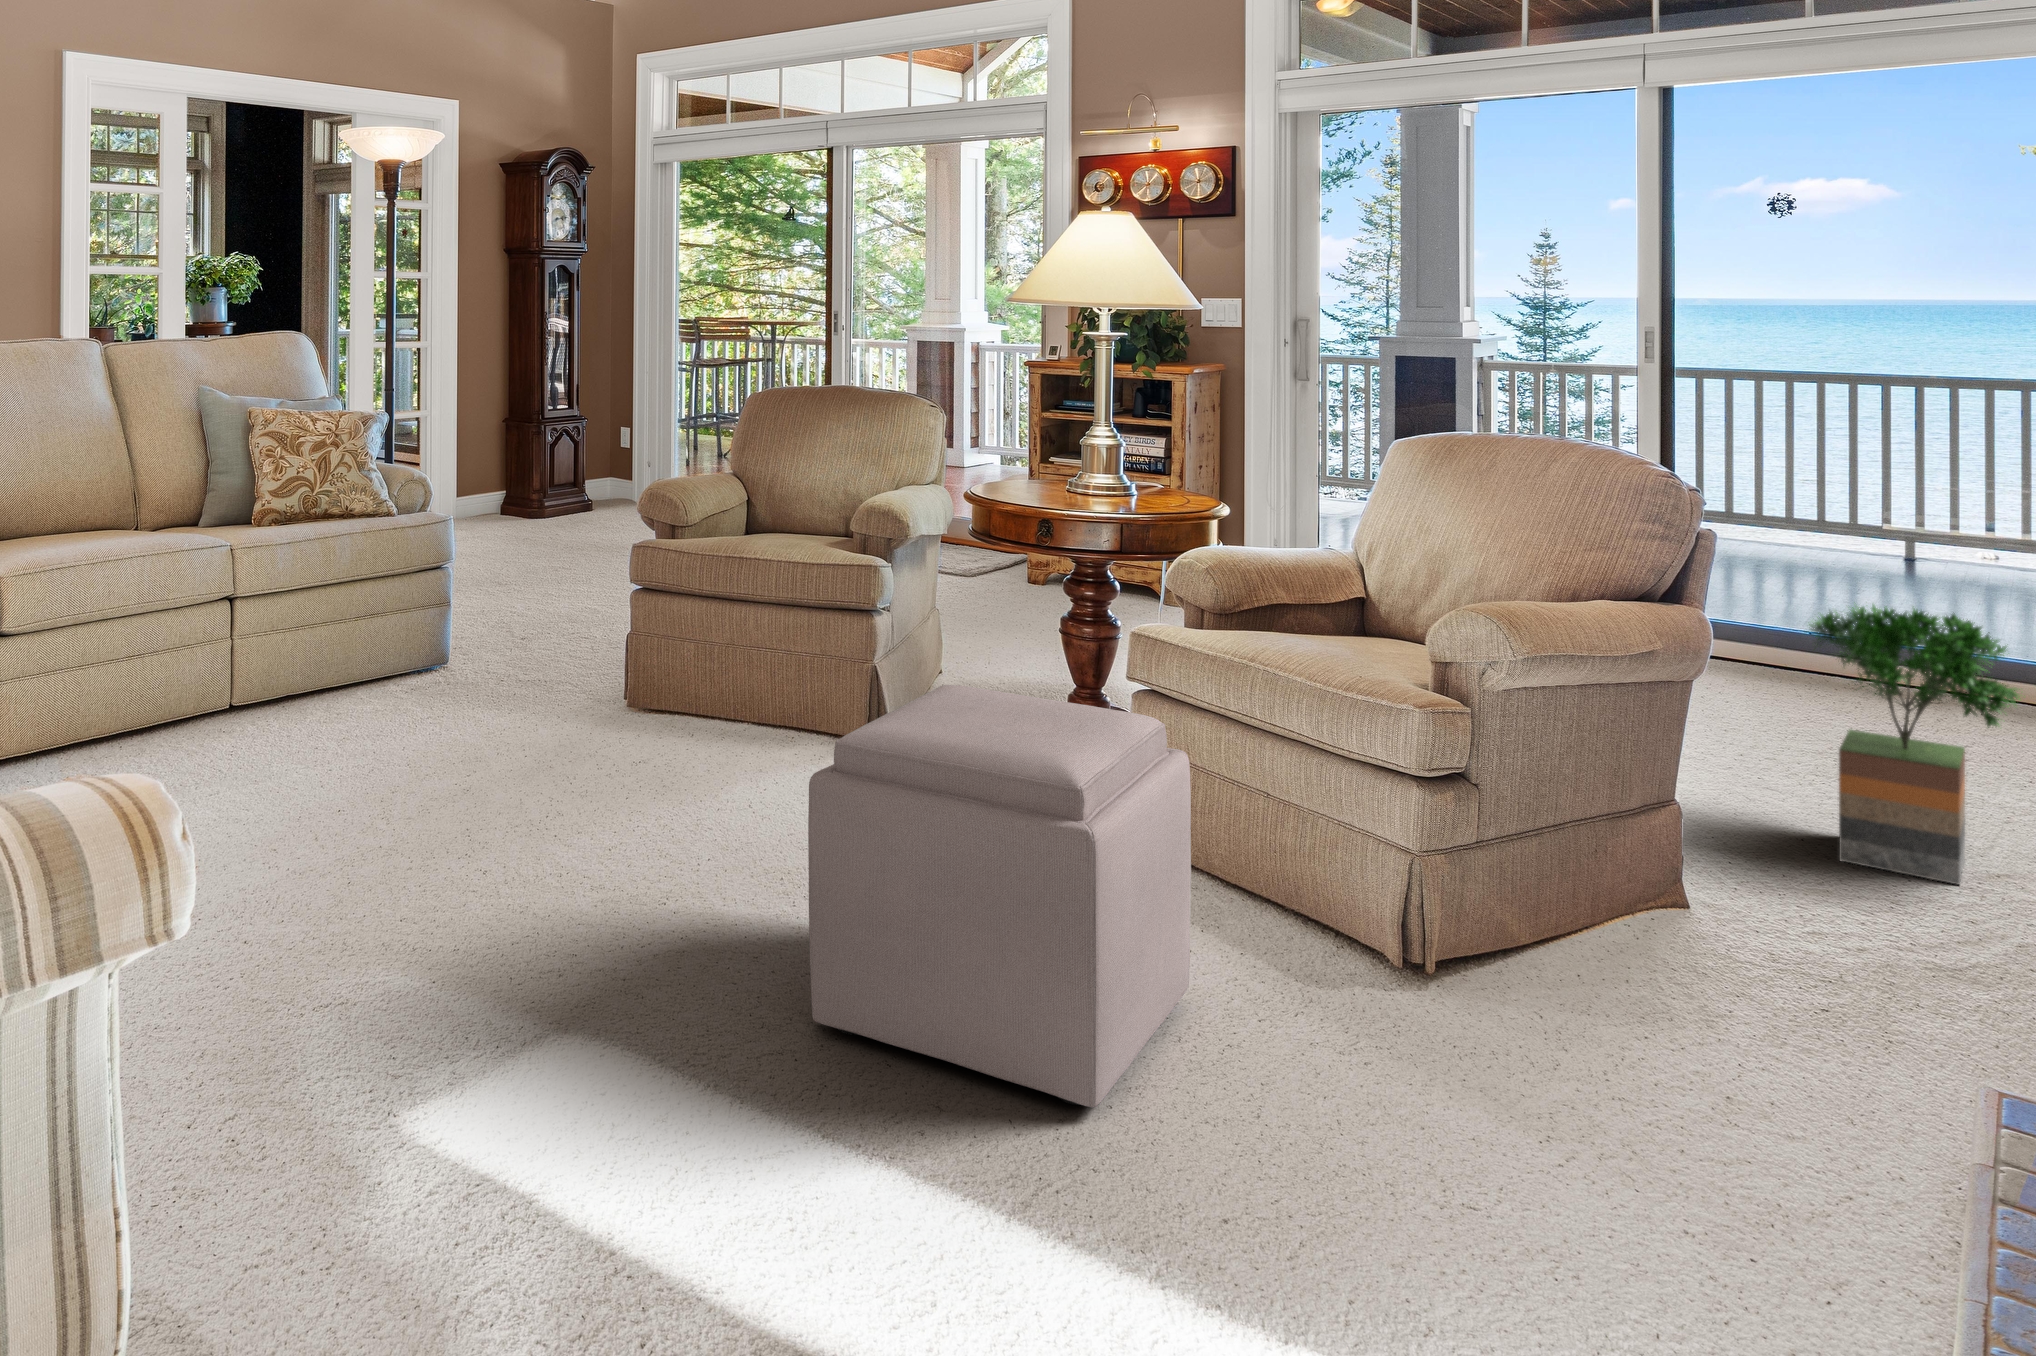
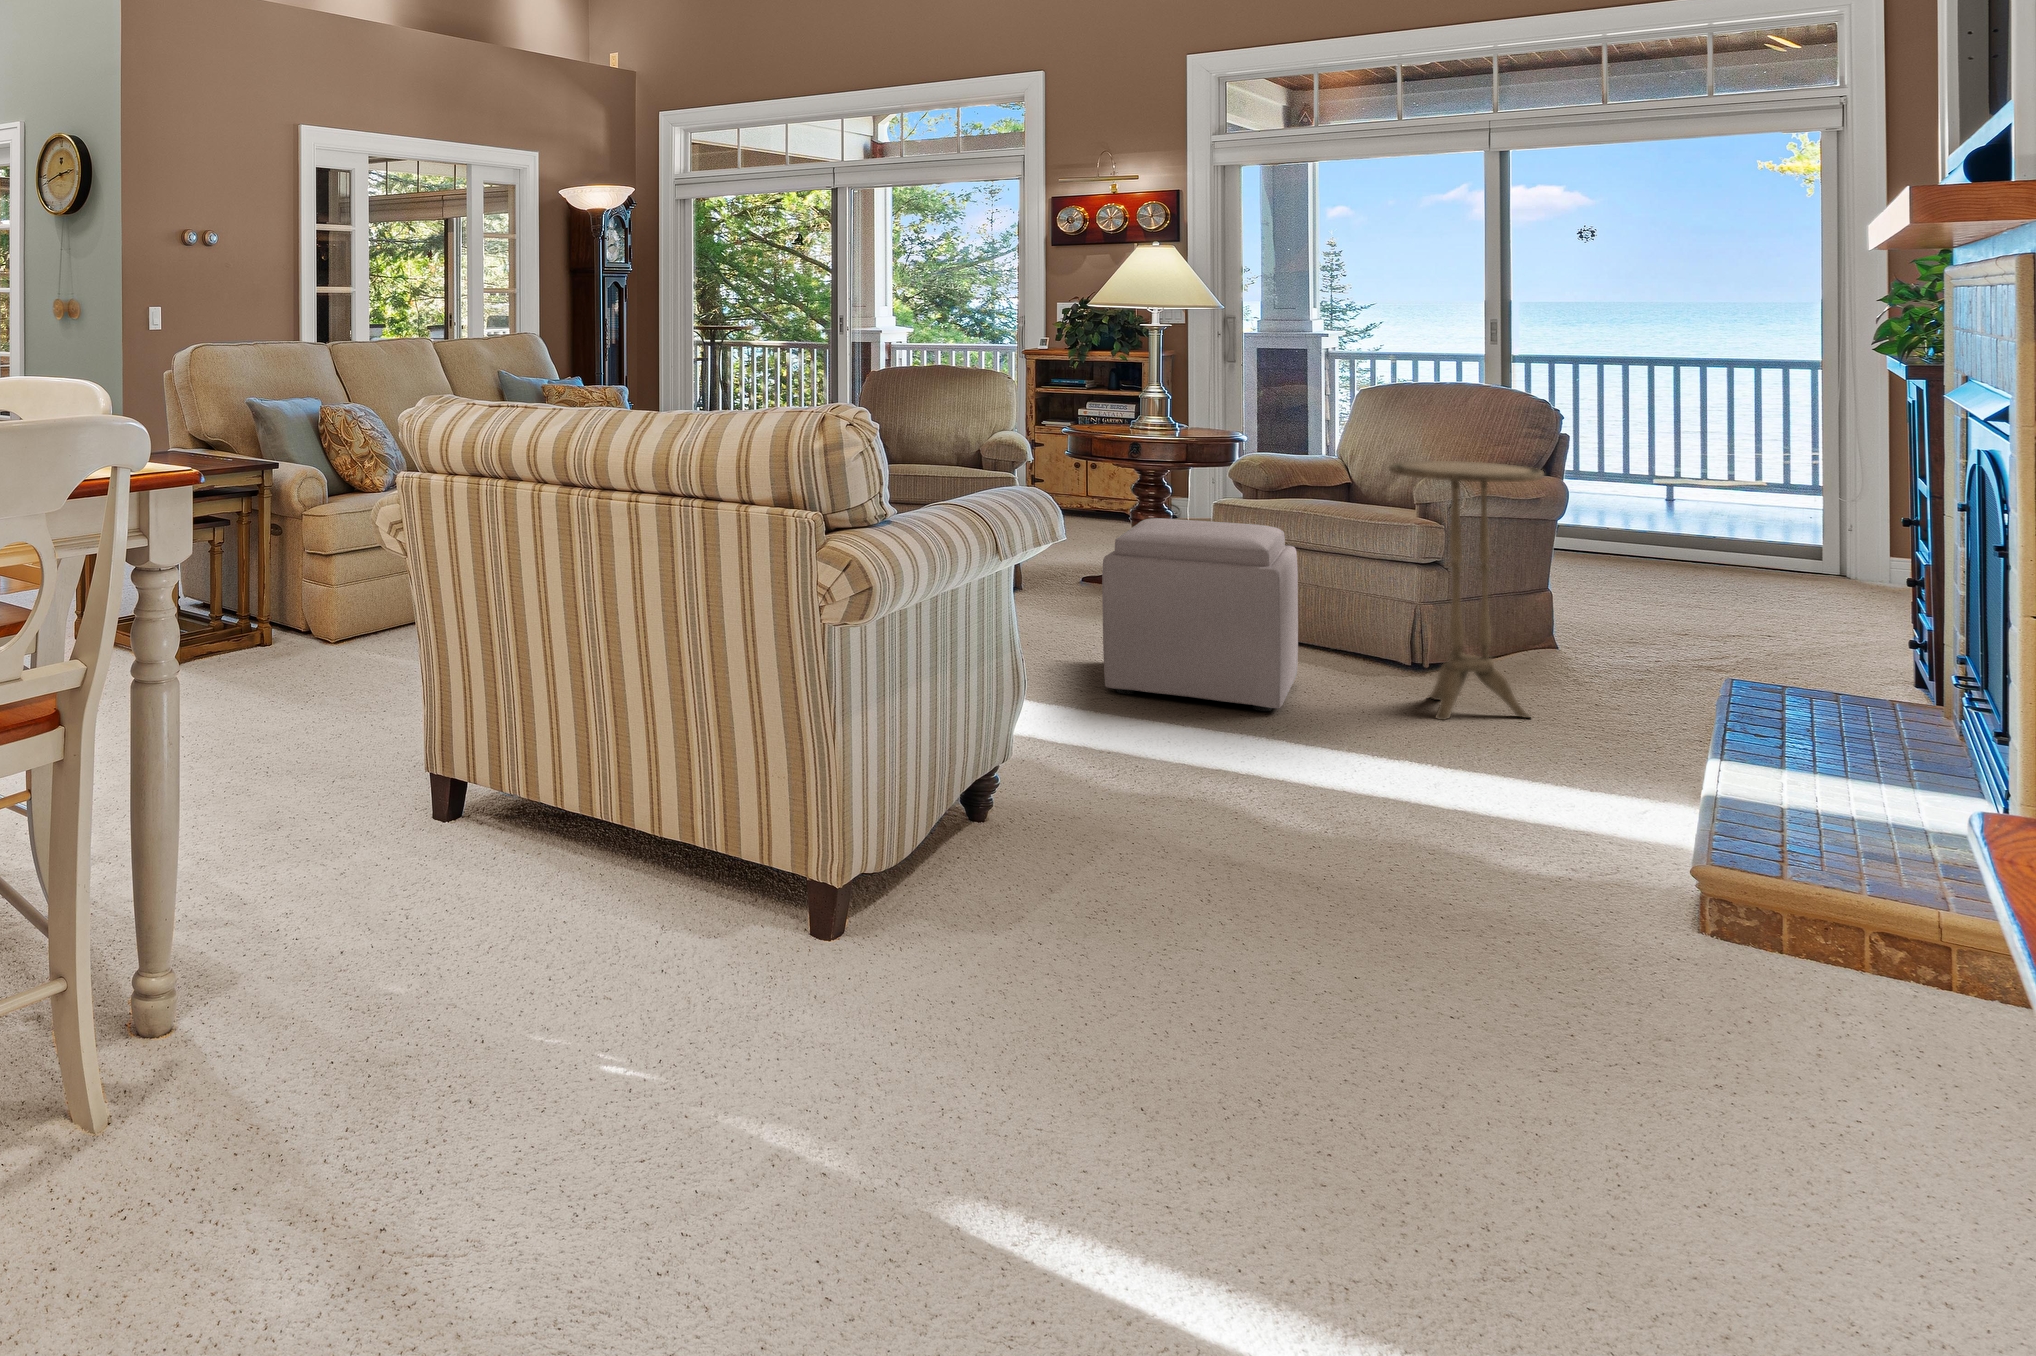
potted tree: present [1809,605,2020,885] -> none [1616,479,1750,640]
side table: none [1333,606,1623,1146] -> present [1389,461,1544,720]

